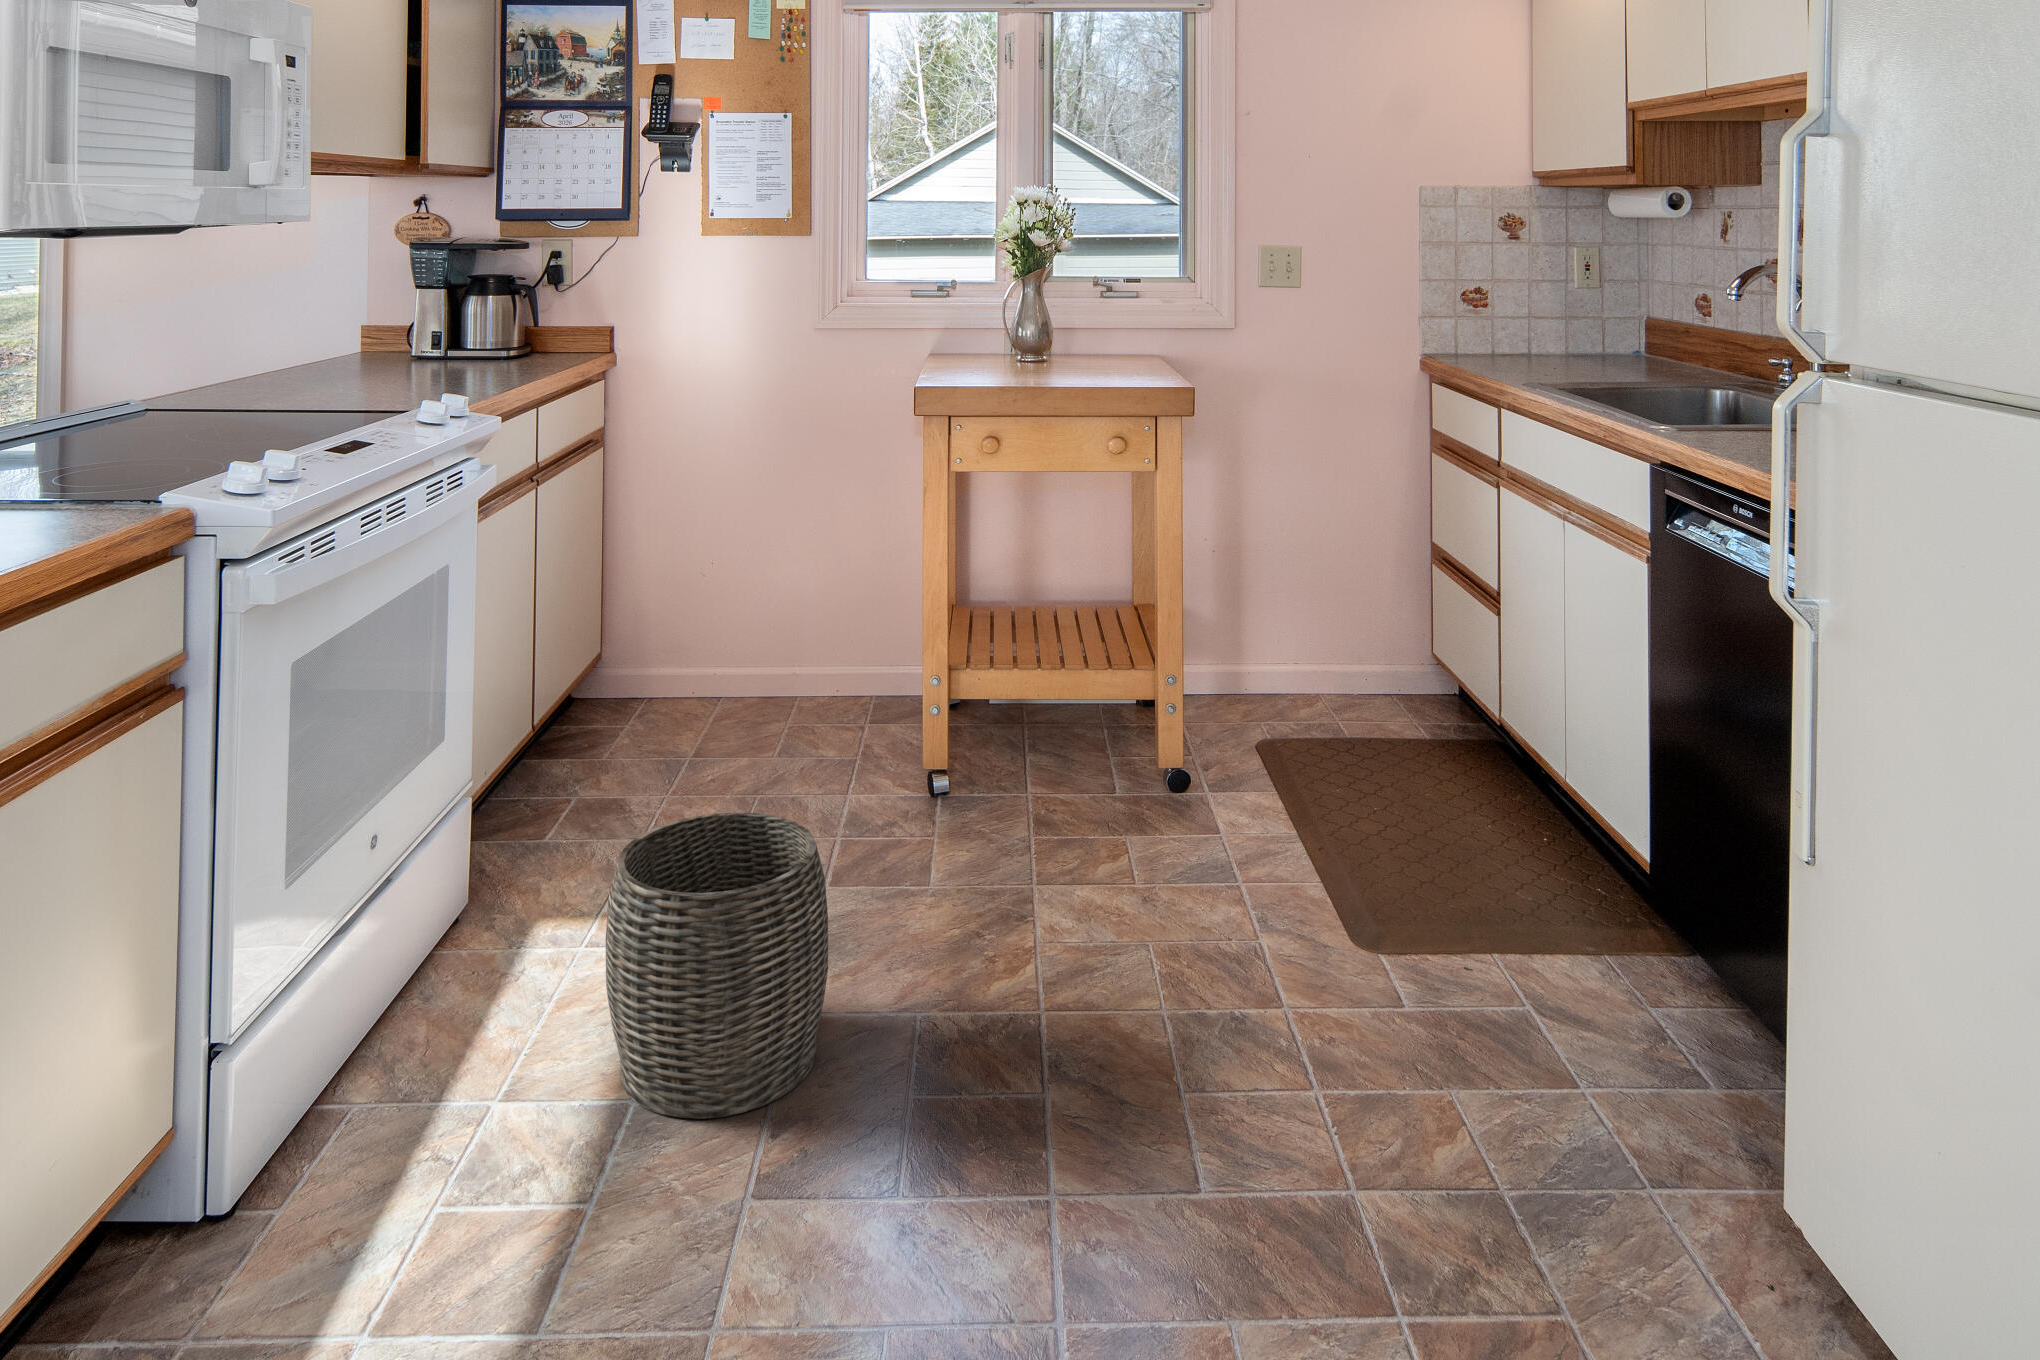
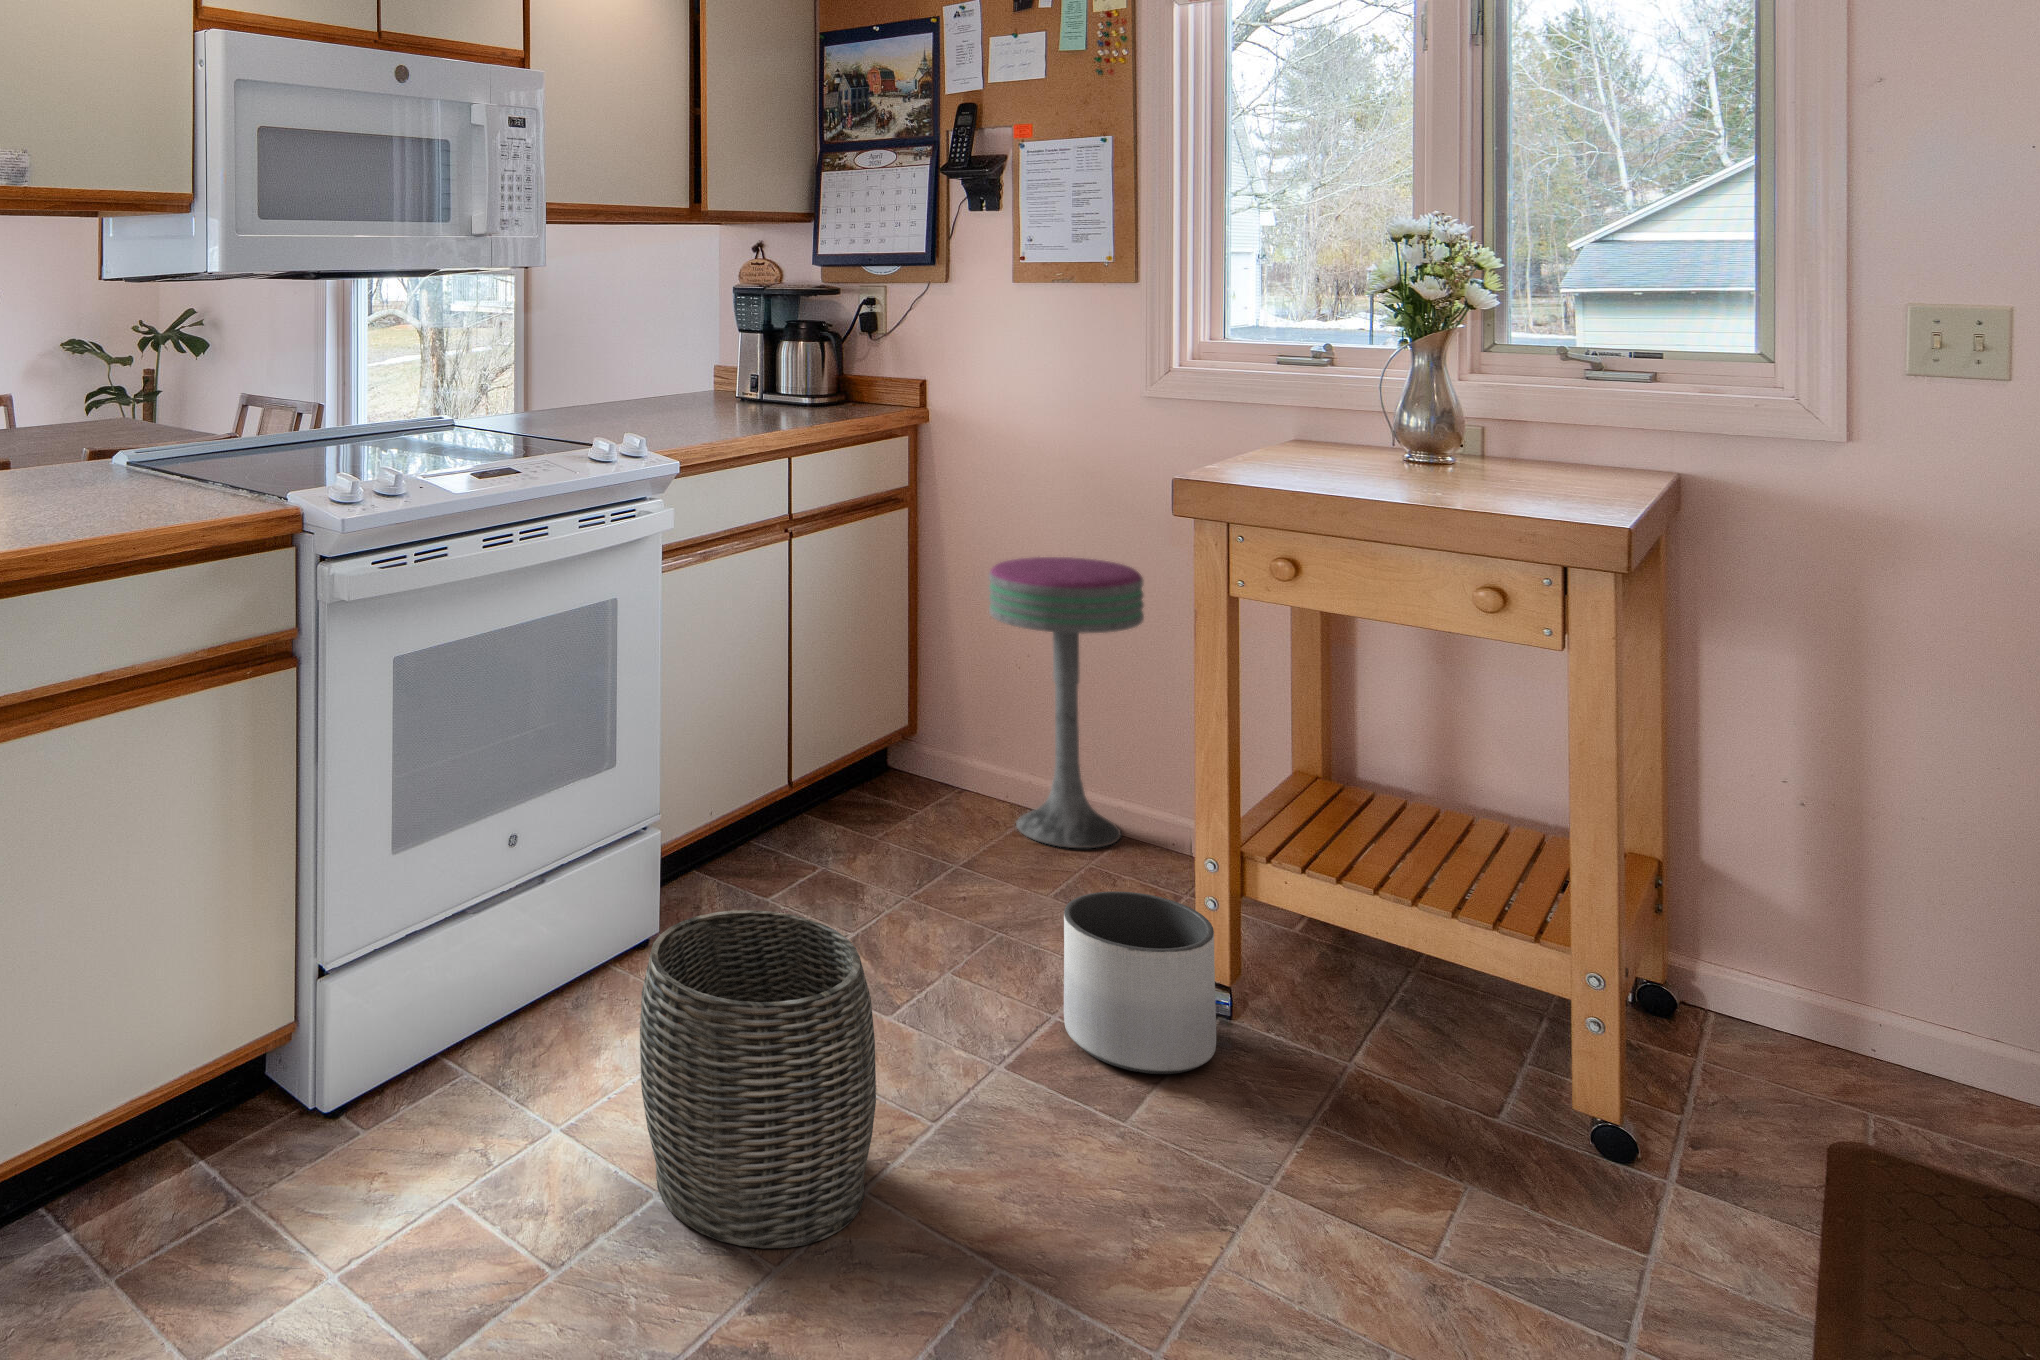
bar stool: none [703,485,832,734] -> present [989,557,1144,848]
planter: none [869,739,981,876] -> present [1064,891,1216,1074]

